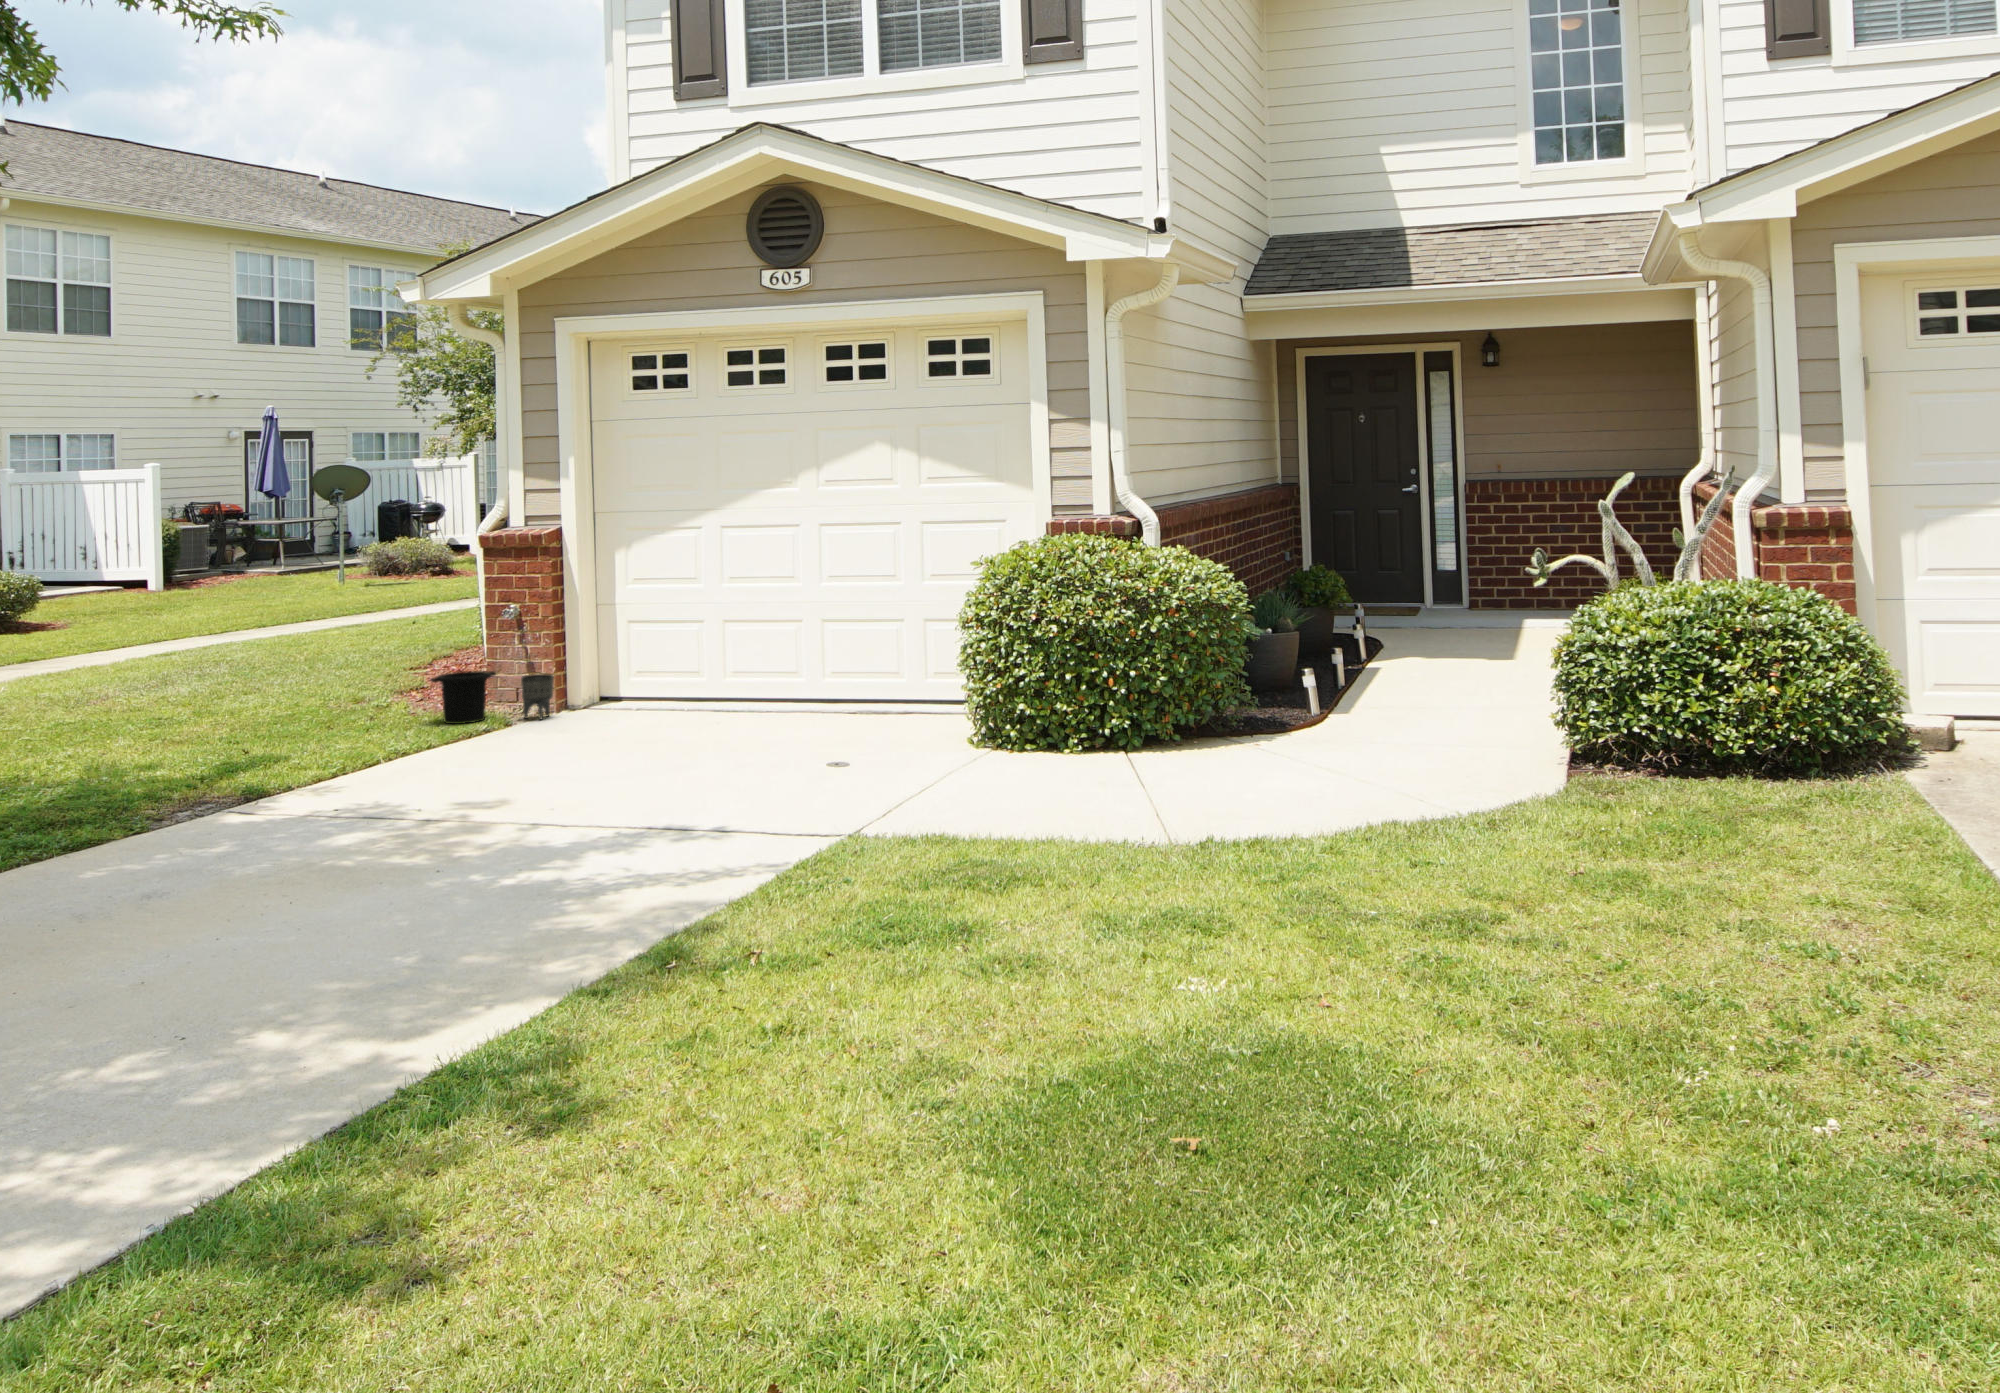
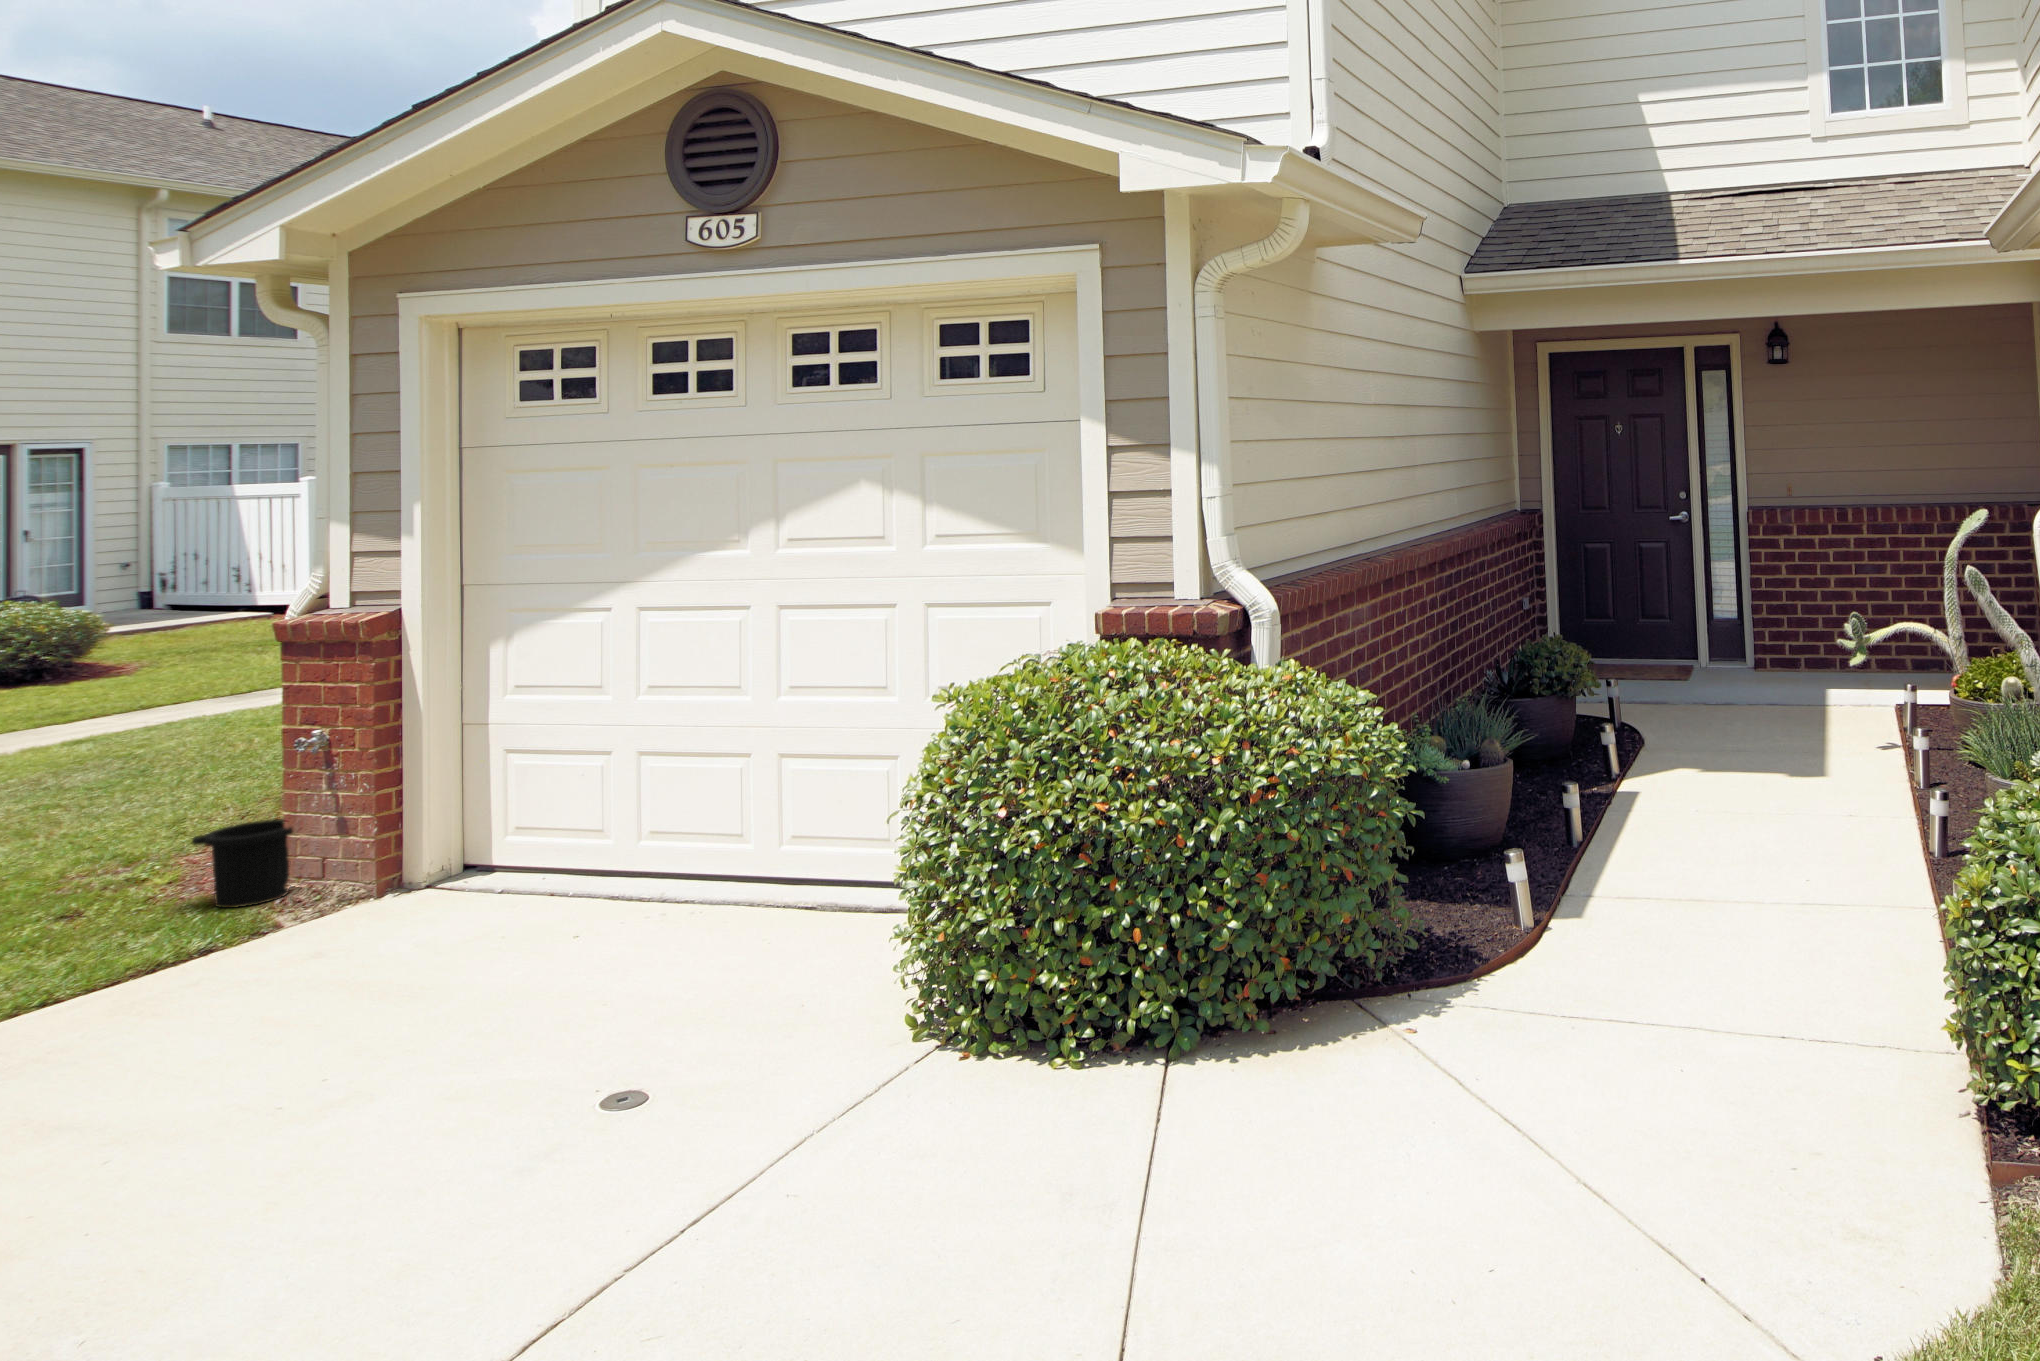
planter: present [521,674,554,720] -> none [333,825,390,901]

